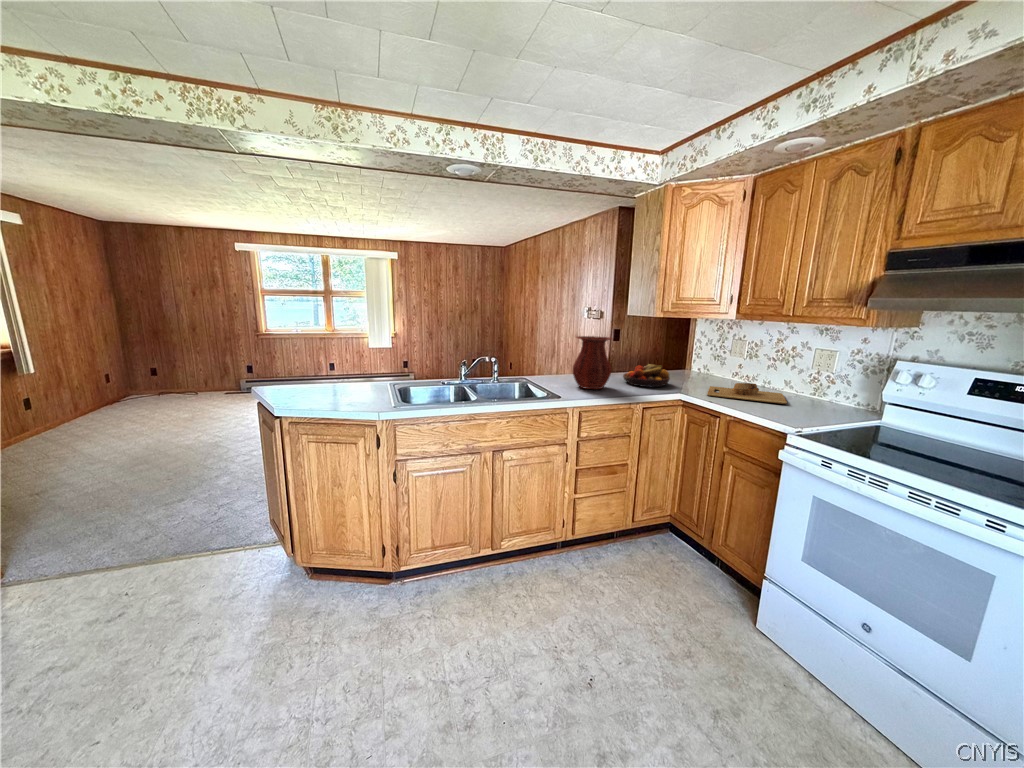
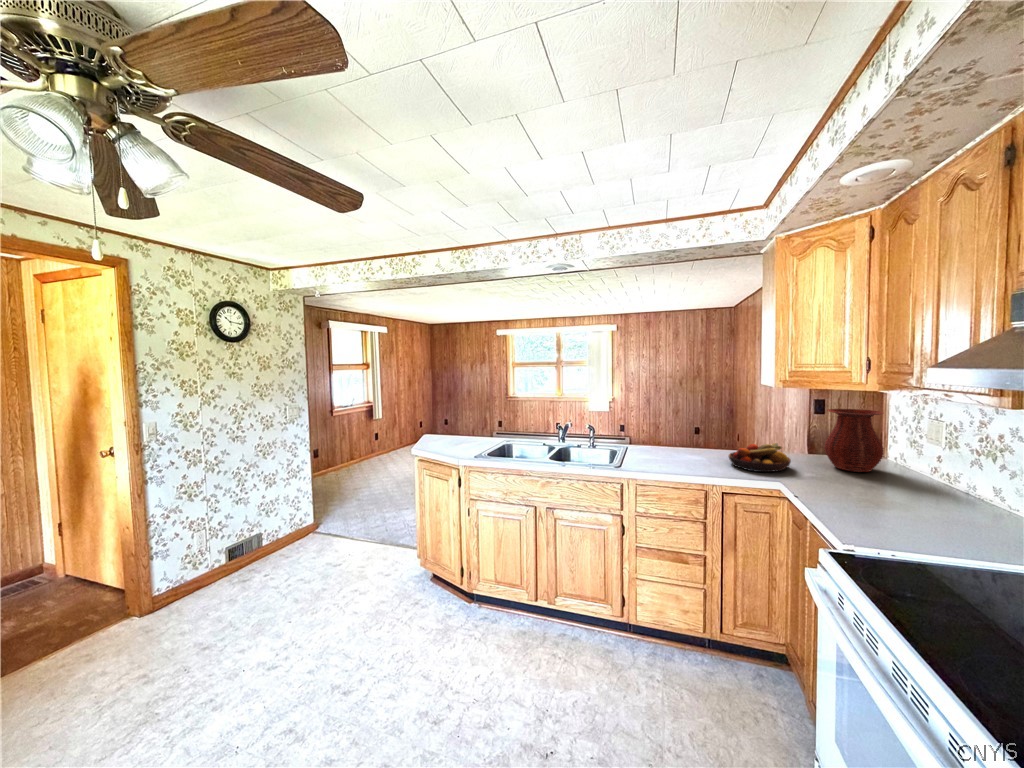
vase: present [573,336,612,389] -> present [824,409,884,472]
cutting board: present [707,383,787,404] -> none [819,481,979,523]

